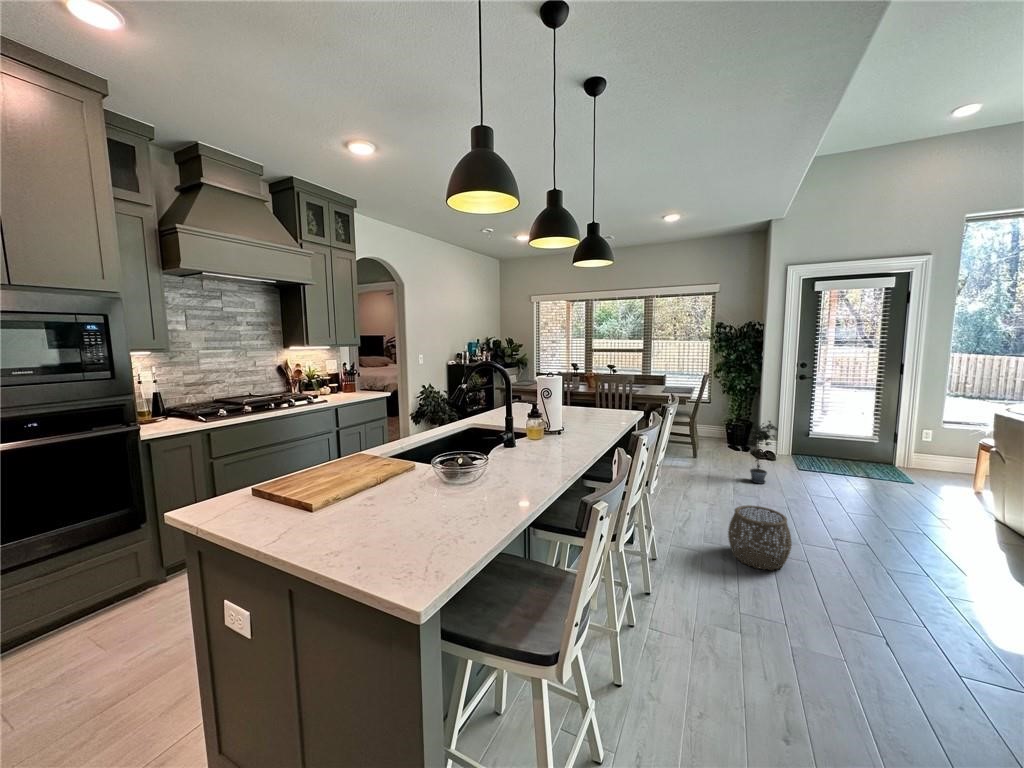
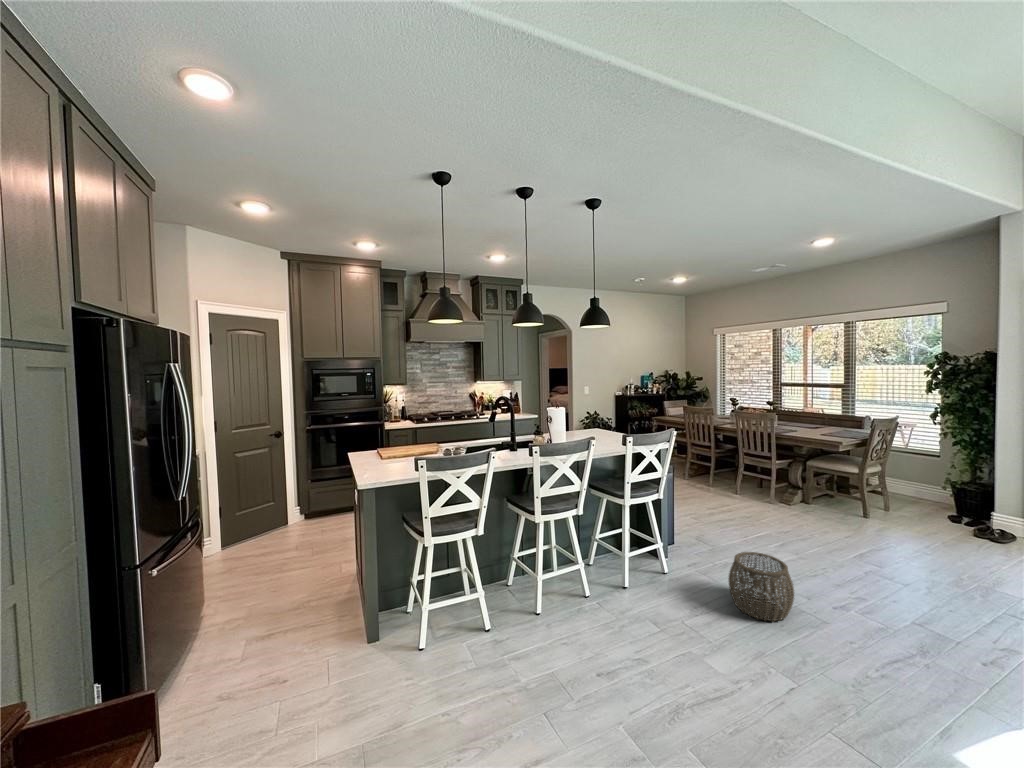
potted plant: present [750,421,778,484] -> none [887,482,936,561]

